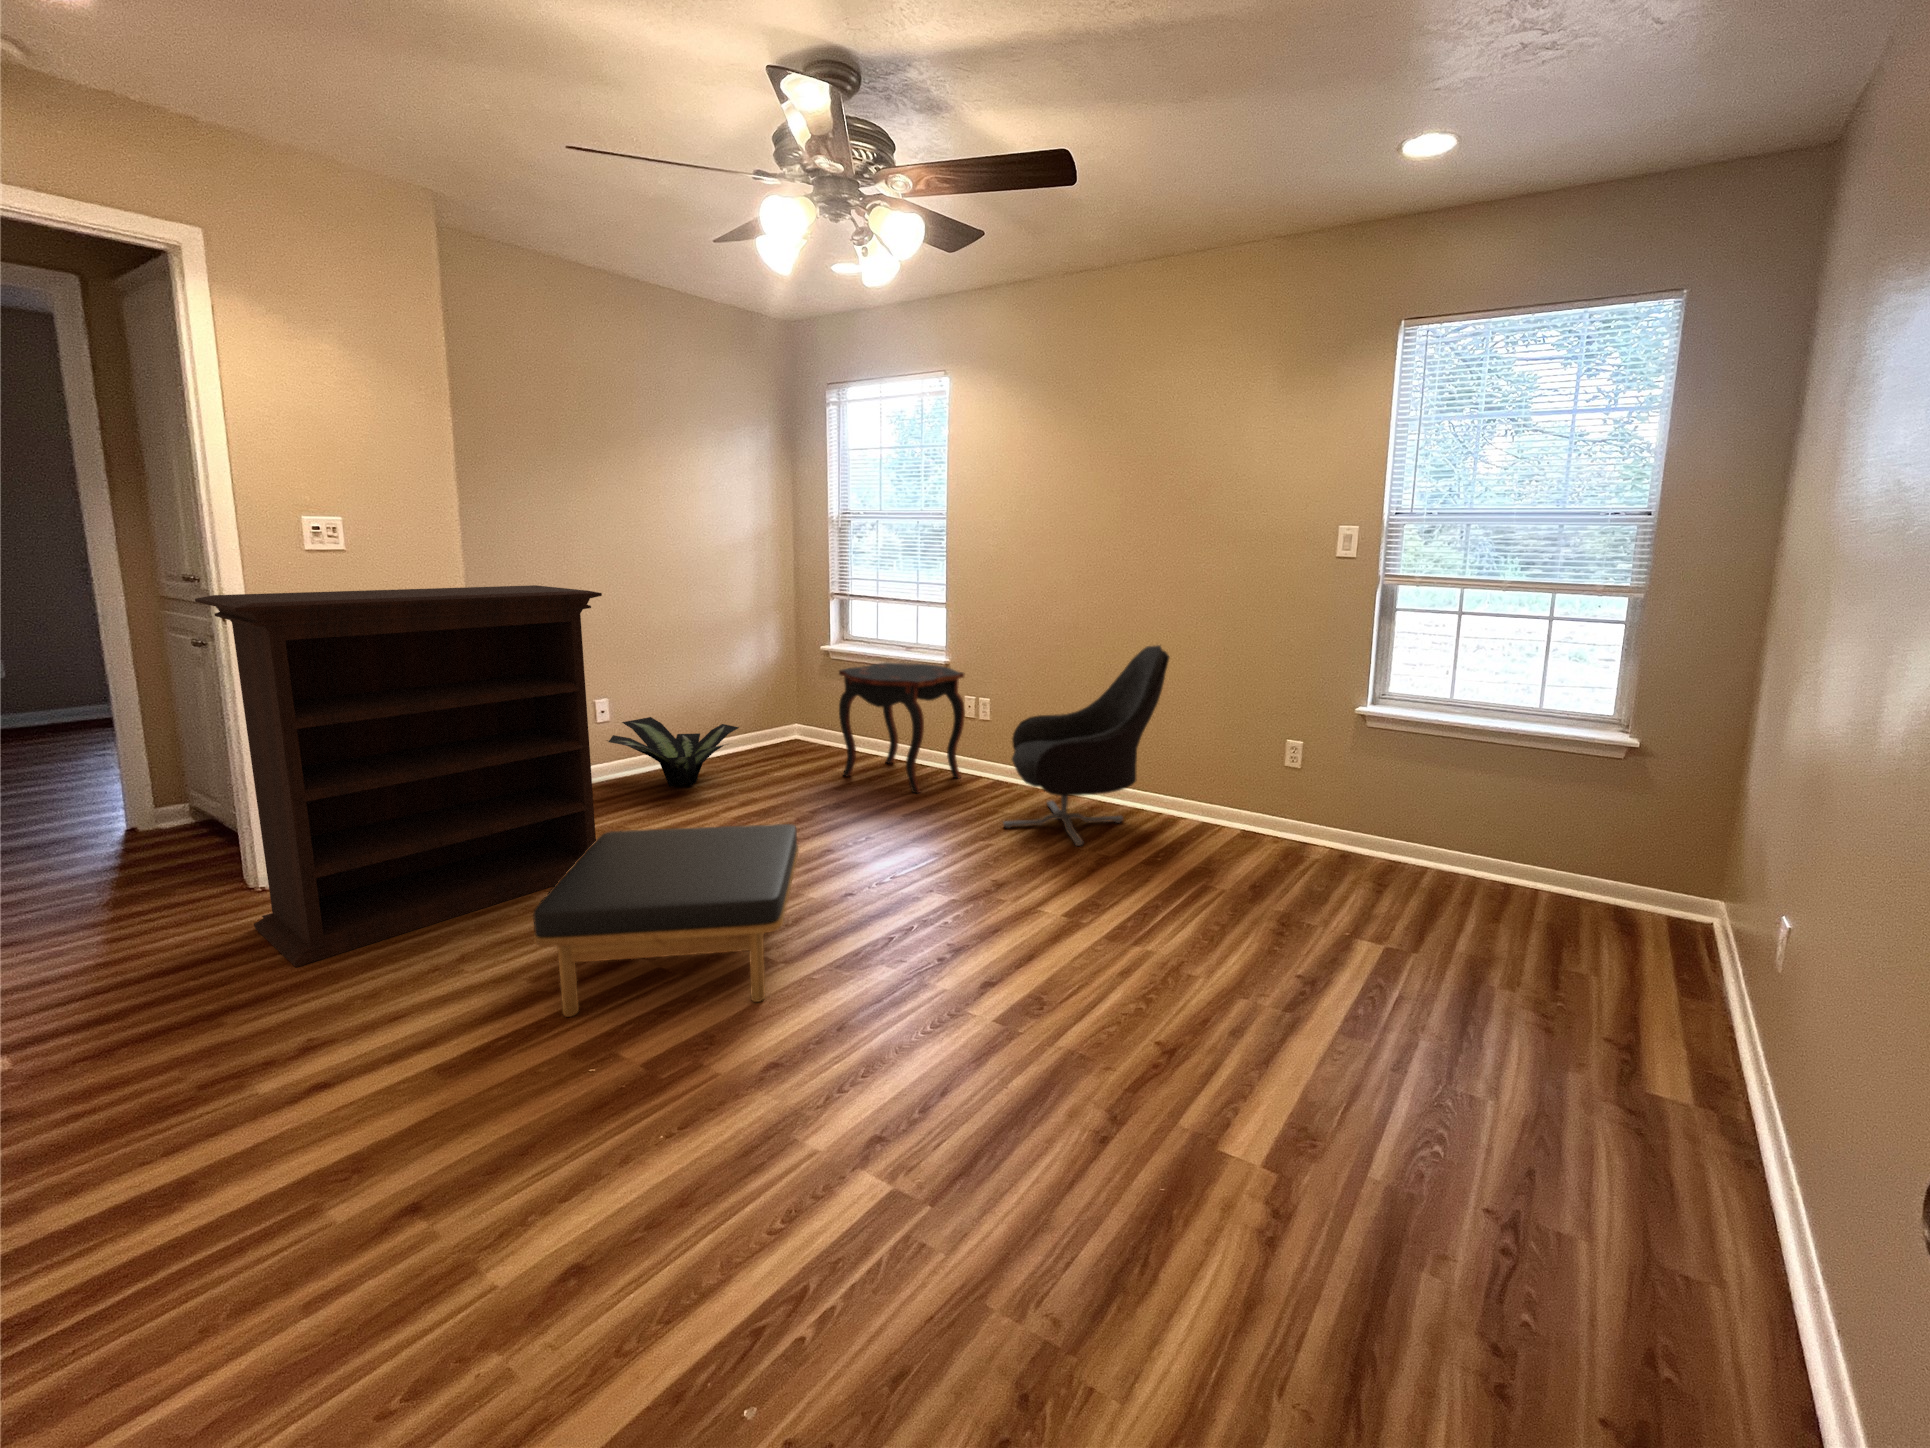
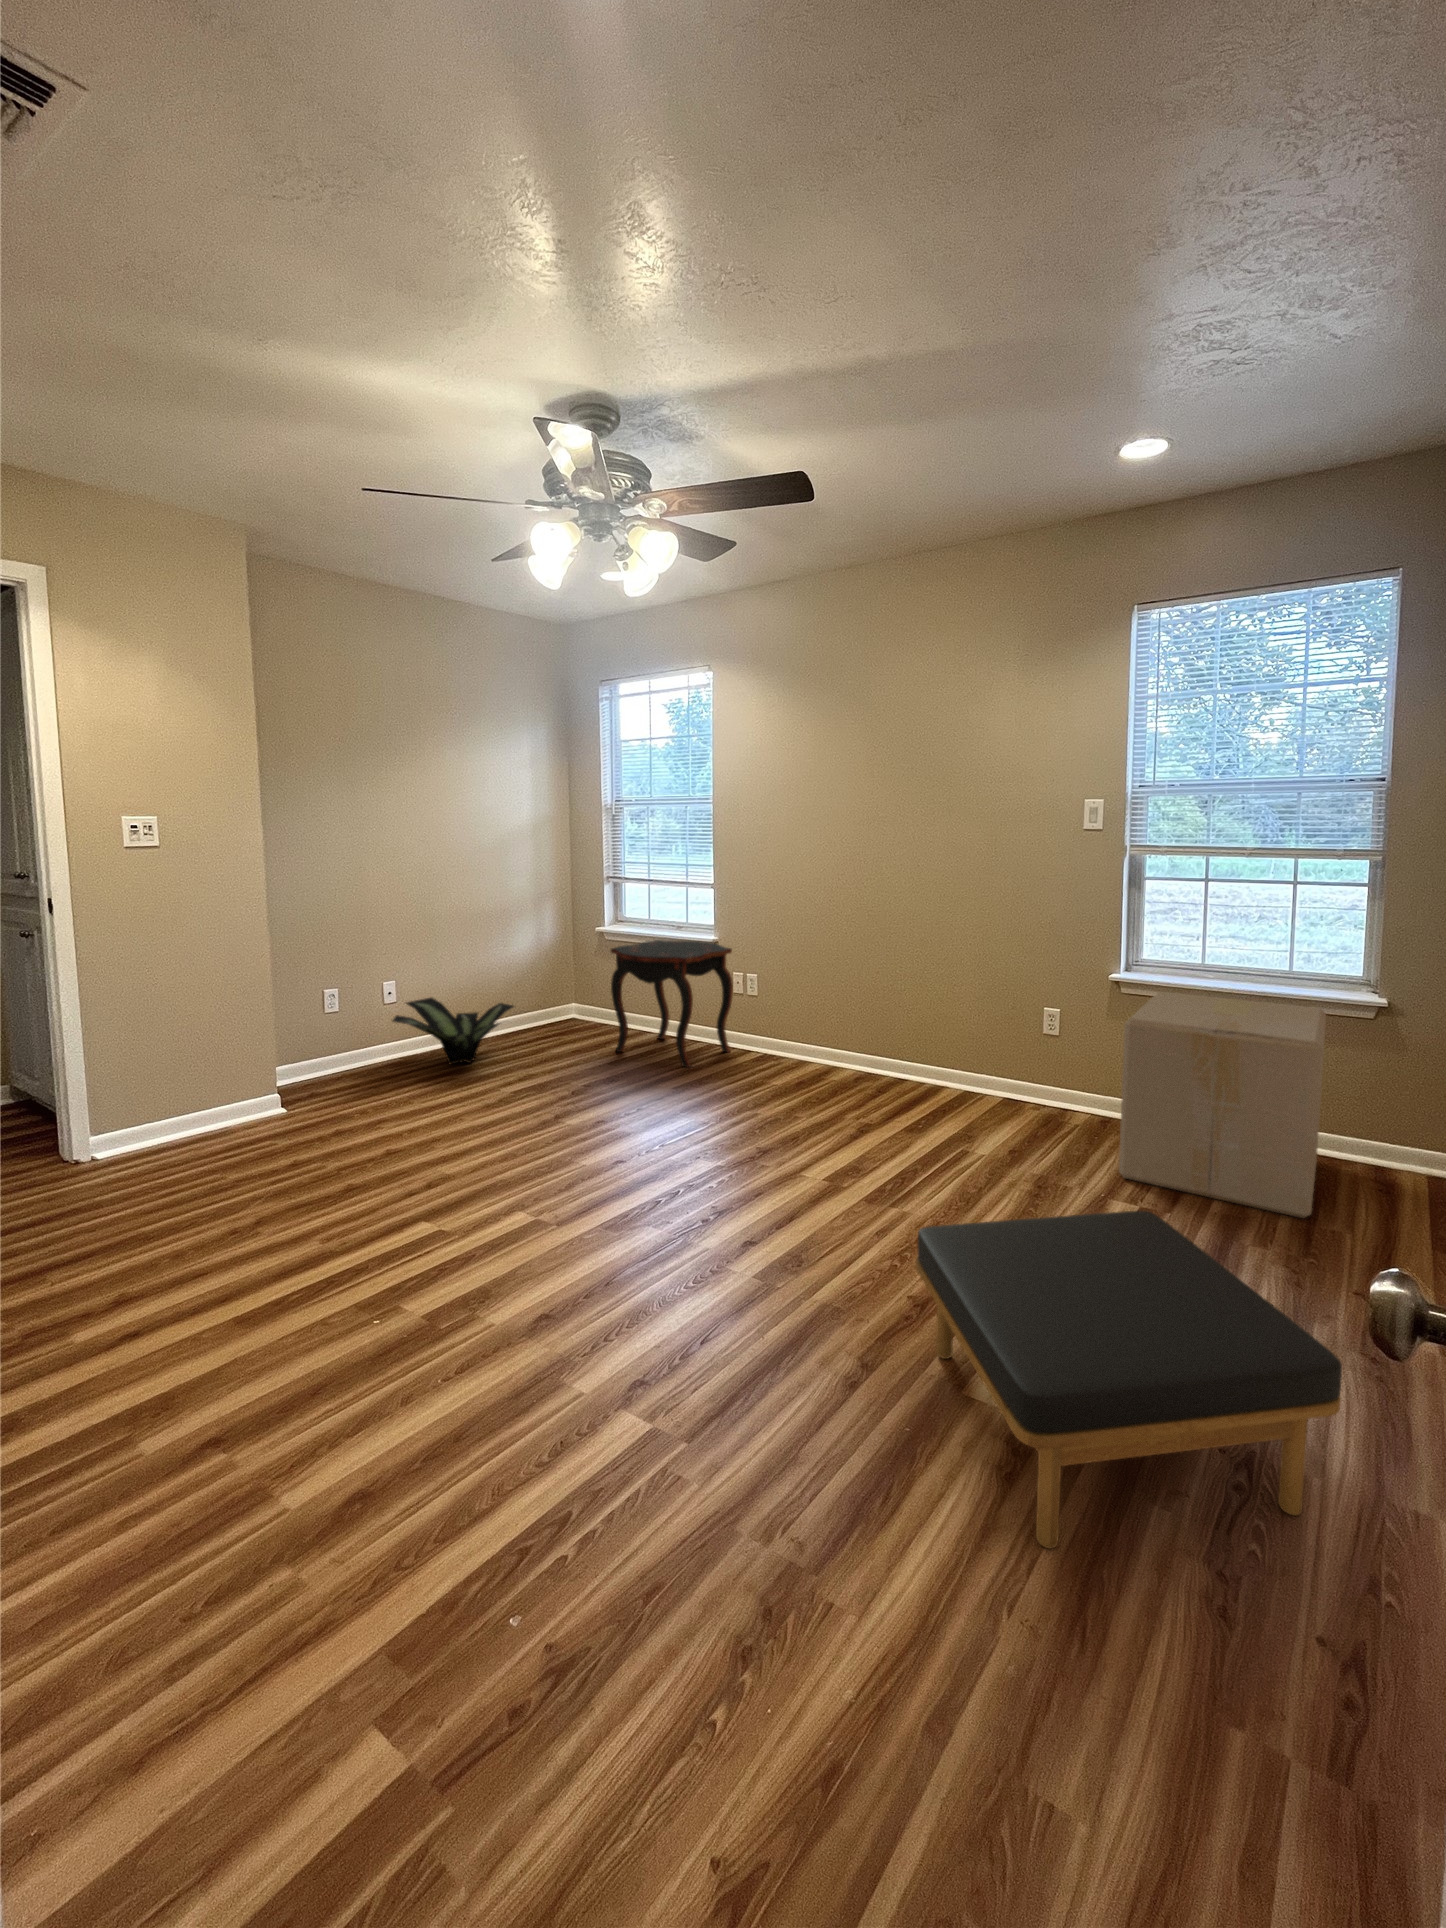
bookshelf: present [195,585,602,967] -> none [31,874,395,1232]
armchair: present [1003,645,1169,846] -> none [770,917,928,1115]
cardboard box: none [1360,726,1577,958] -> present [1119,992,1326,1218]
ottoman: present [533,824,799,1017] -> present [916,1211,1342,1548]

